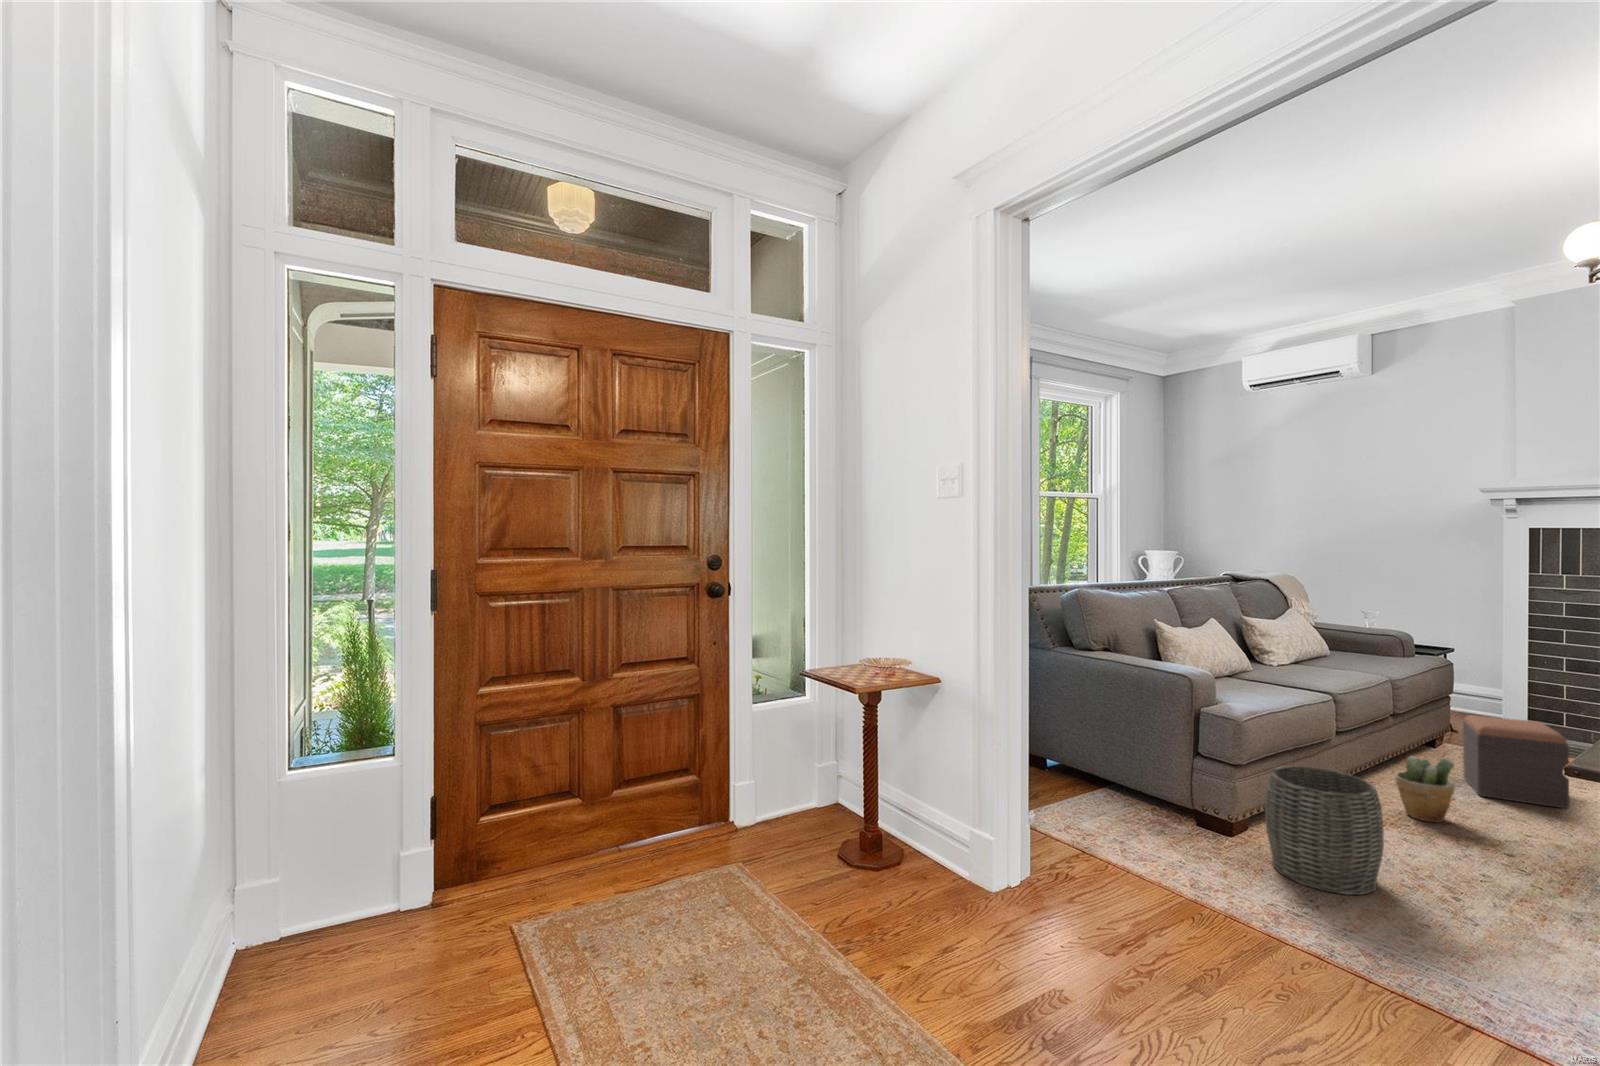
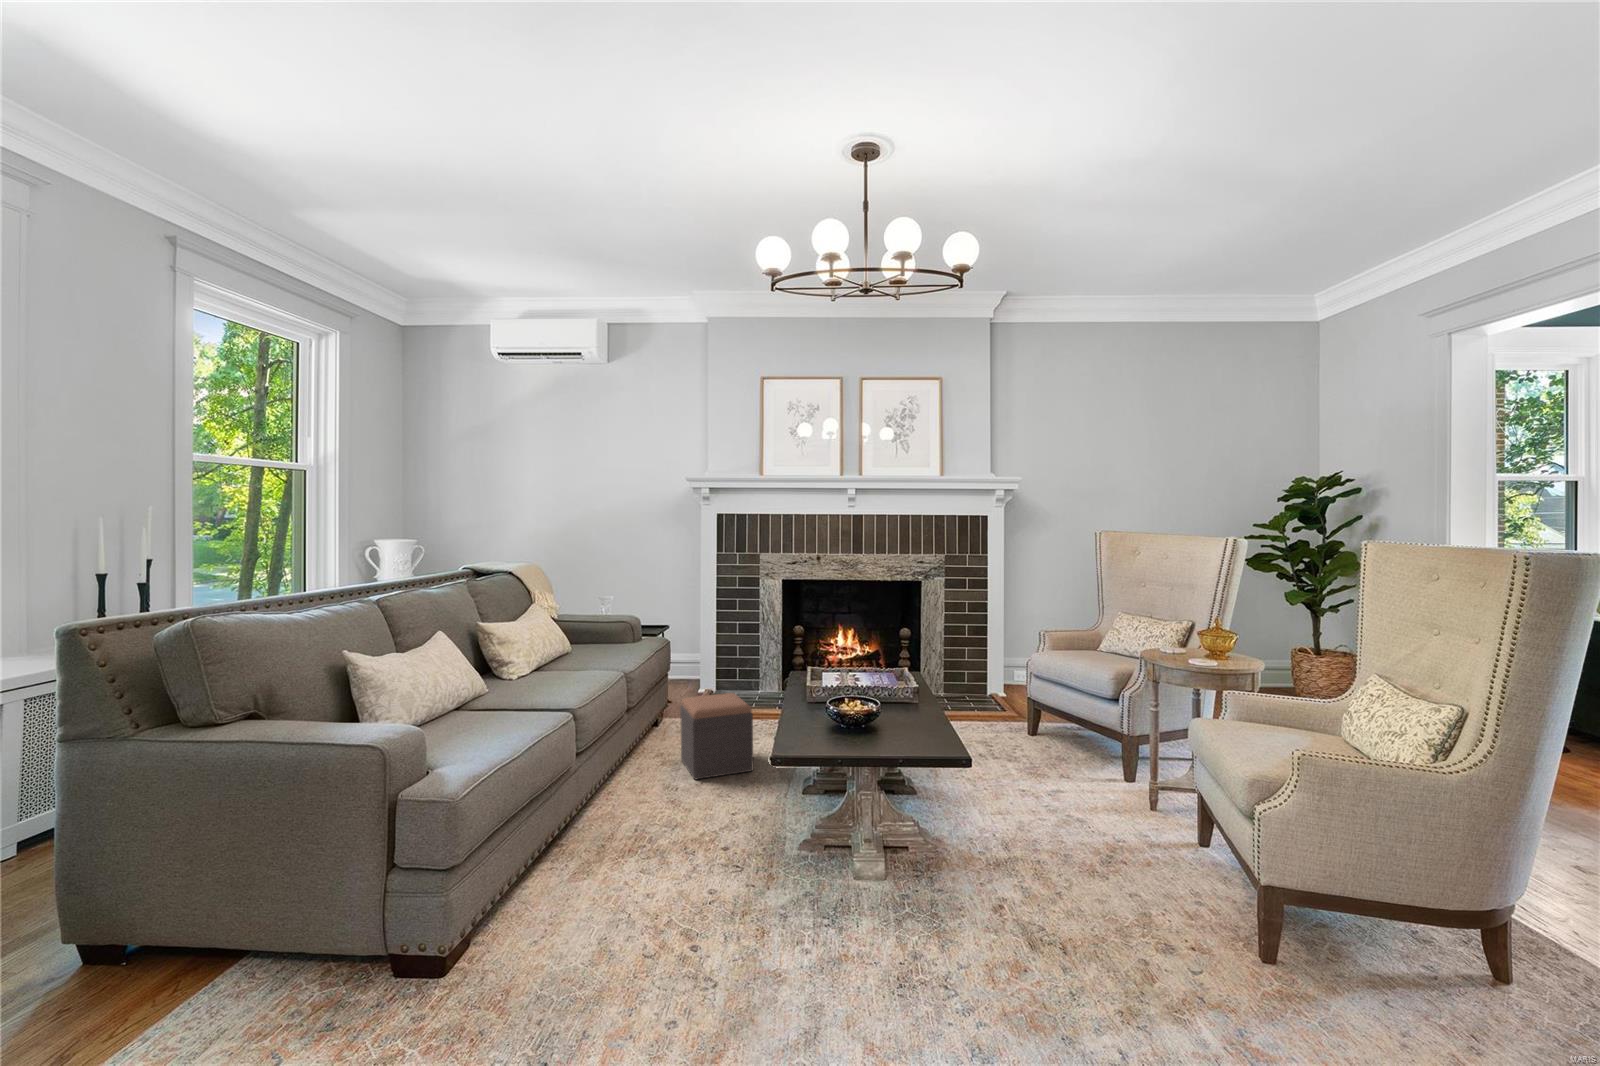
potted plant: present [1395,756,1455,822] -> none [630,760,680,836]
woven basket: present [1265,766,1384,895] -> none [487,838,624,1033]

